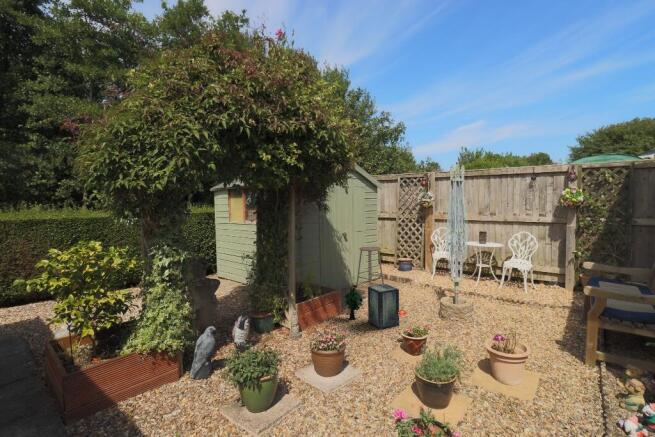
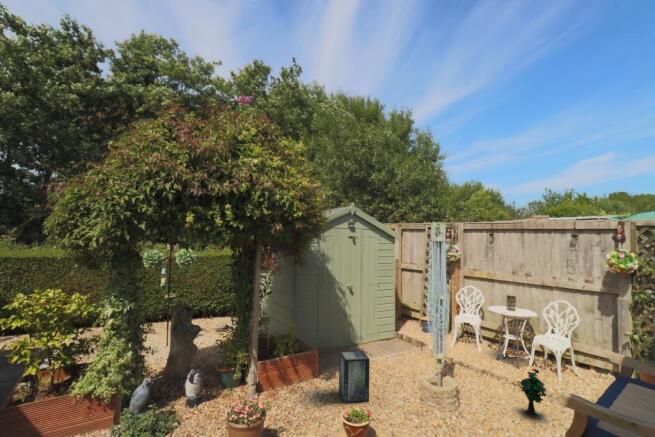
stool: present [356,247,384,286] -> present [497,314,536,368]
decorative plant: present [344,285,363,320] -> present [518,369,546,415]

